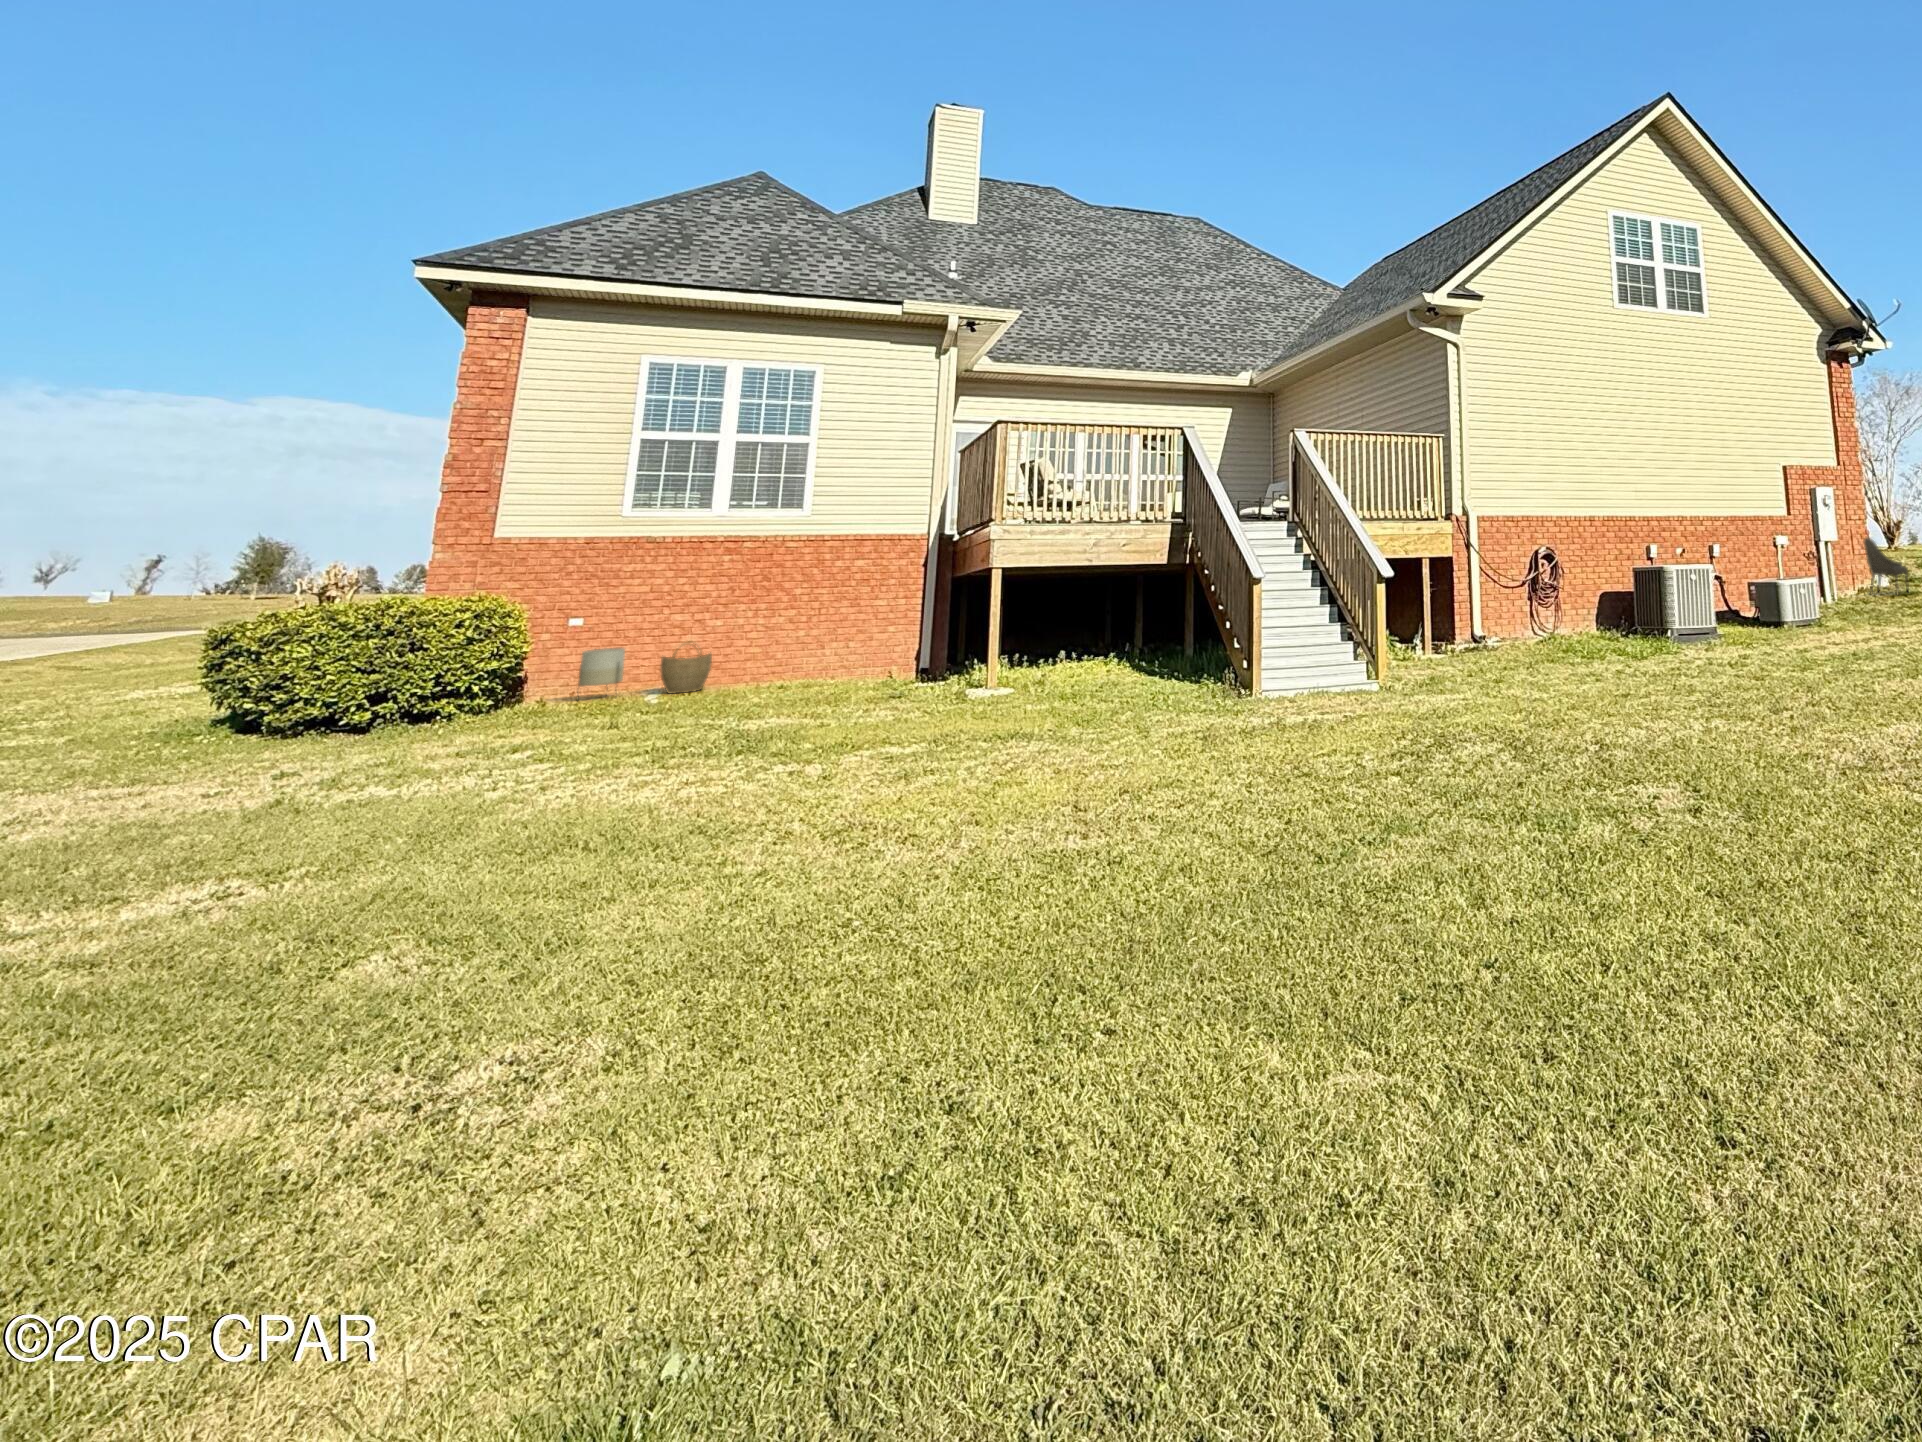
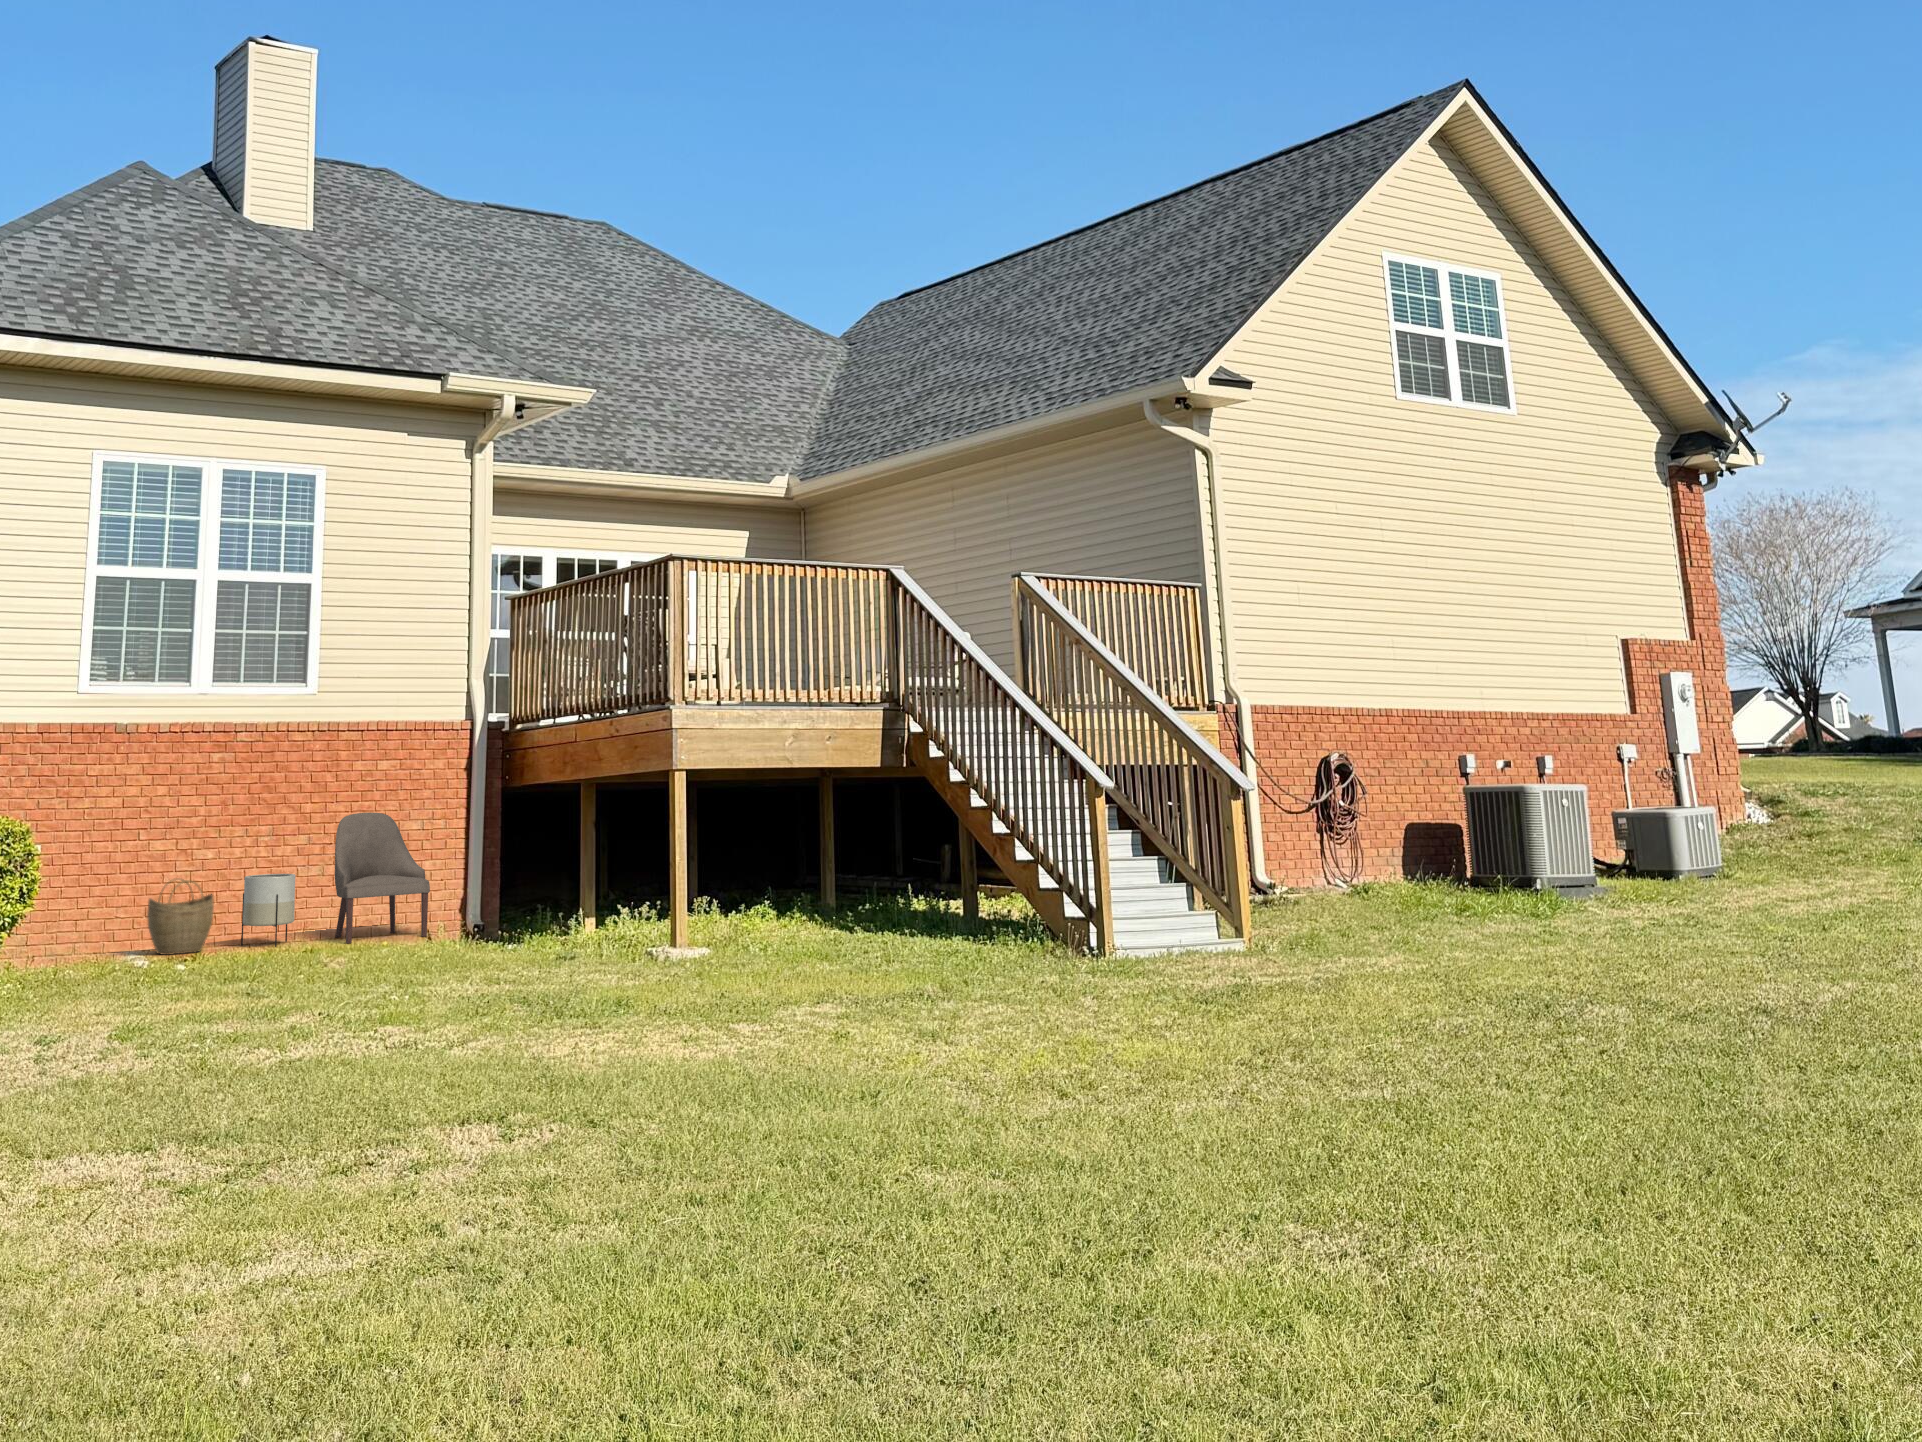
chair: present [1864,538,1908,594] -> present [335,813,430,943]
planter: present [577,648,625,697] -> present [241,874,295,947]

